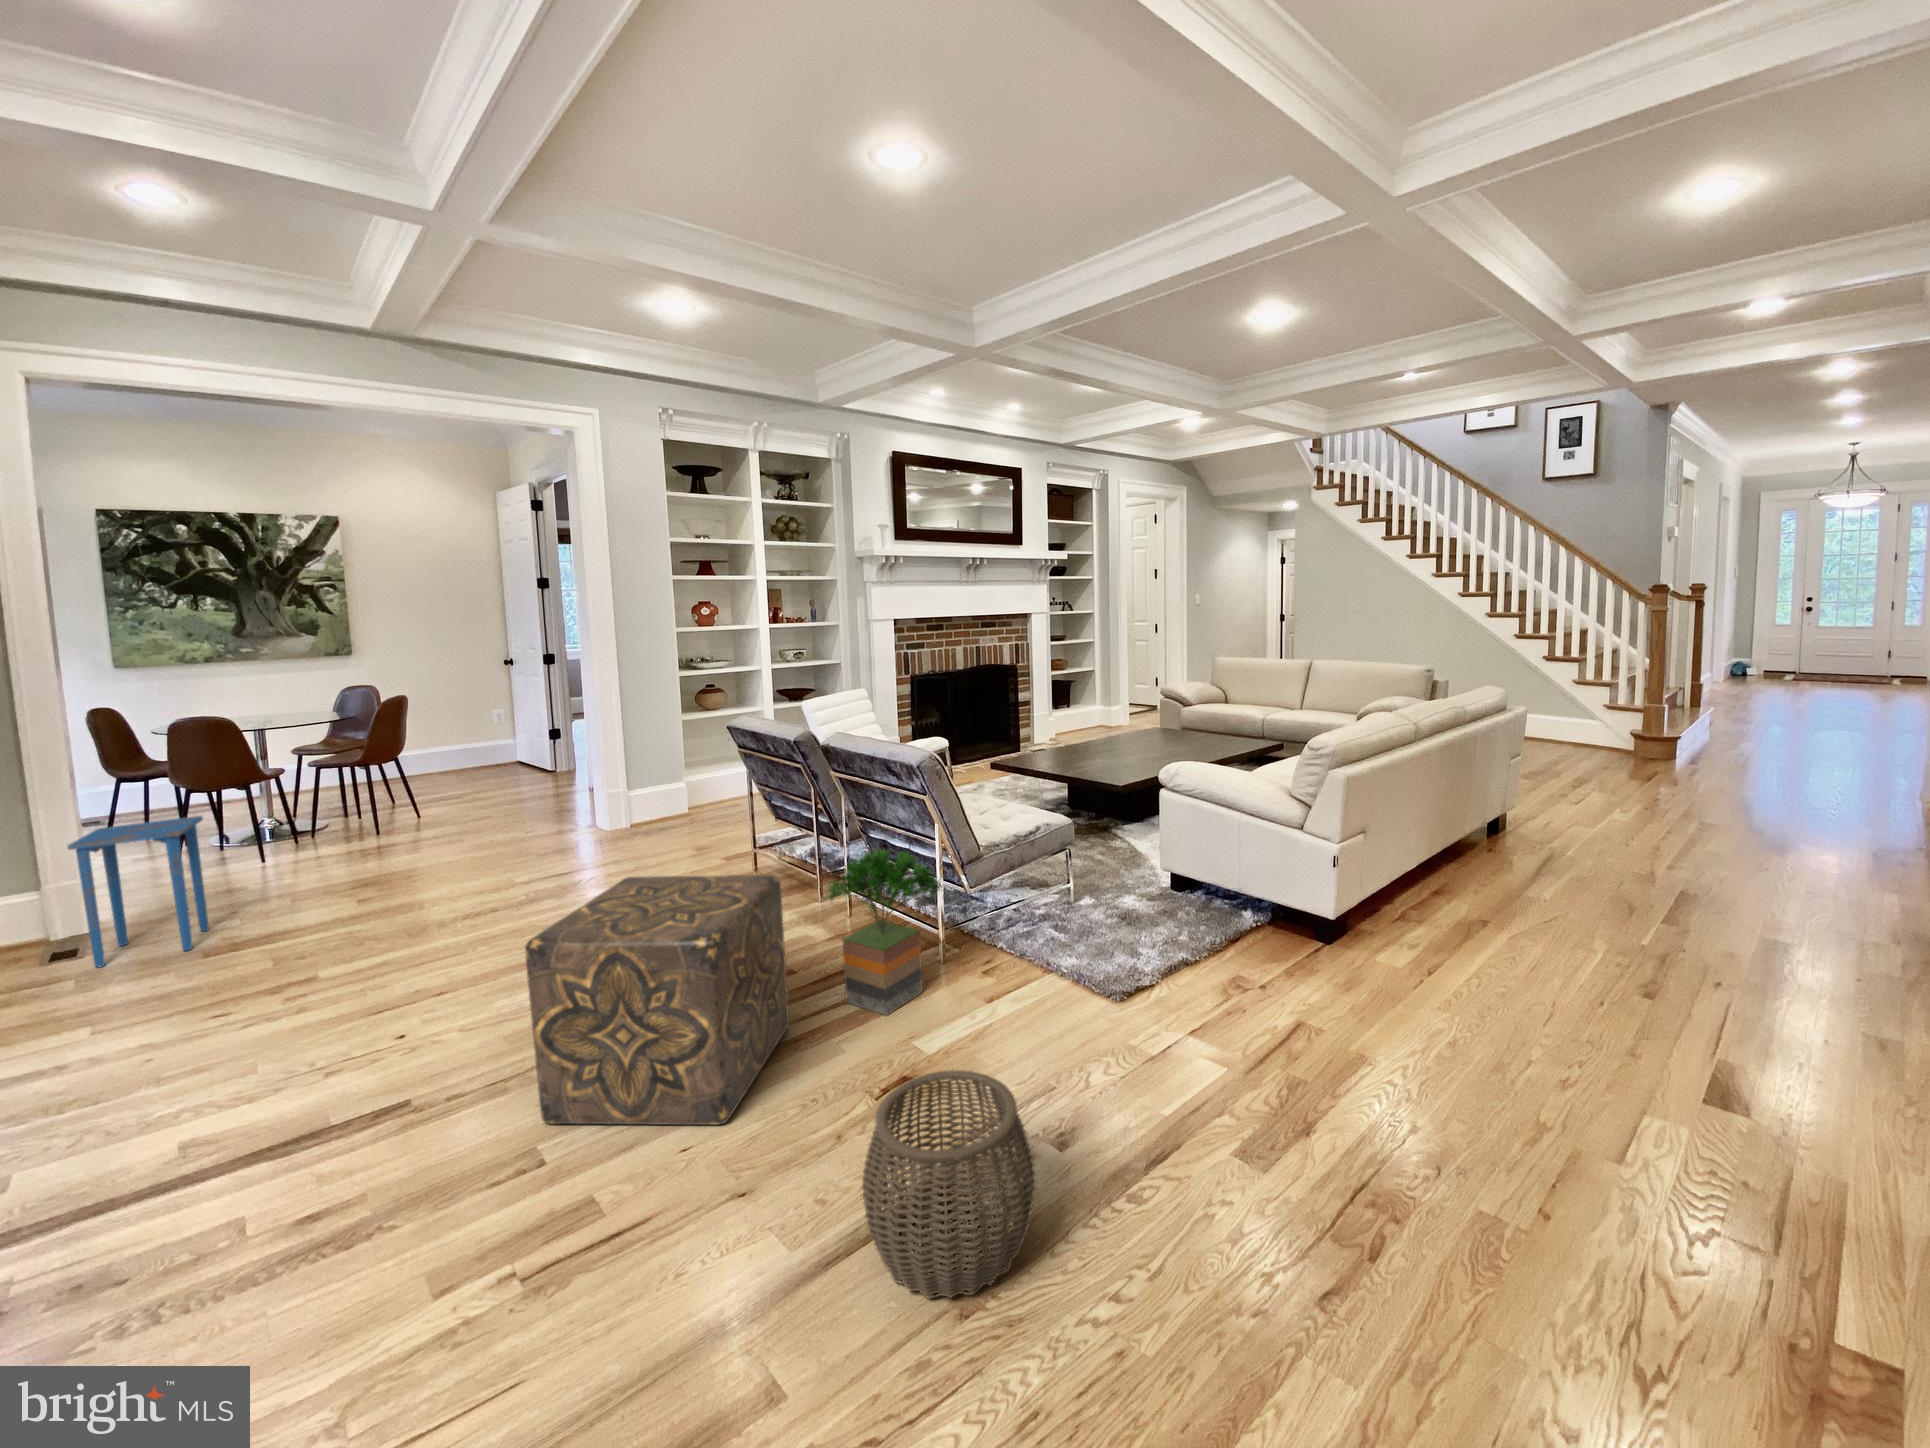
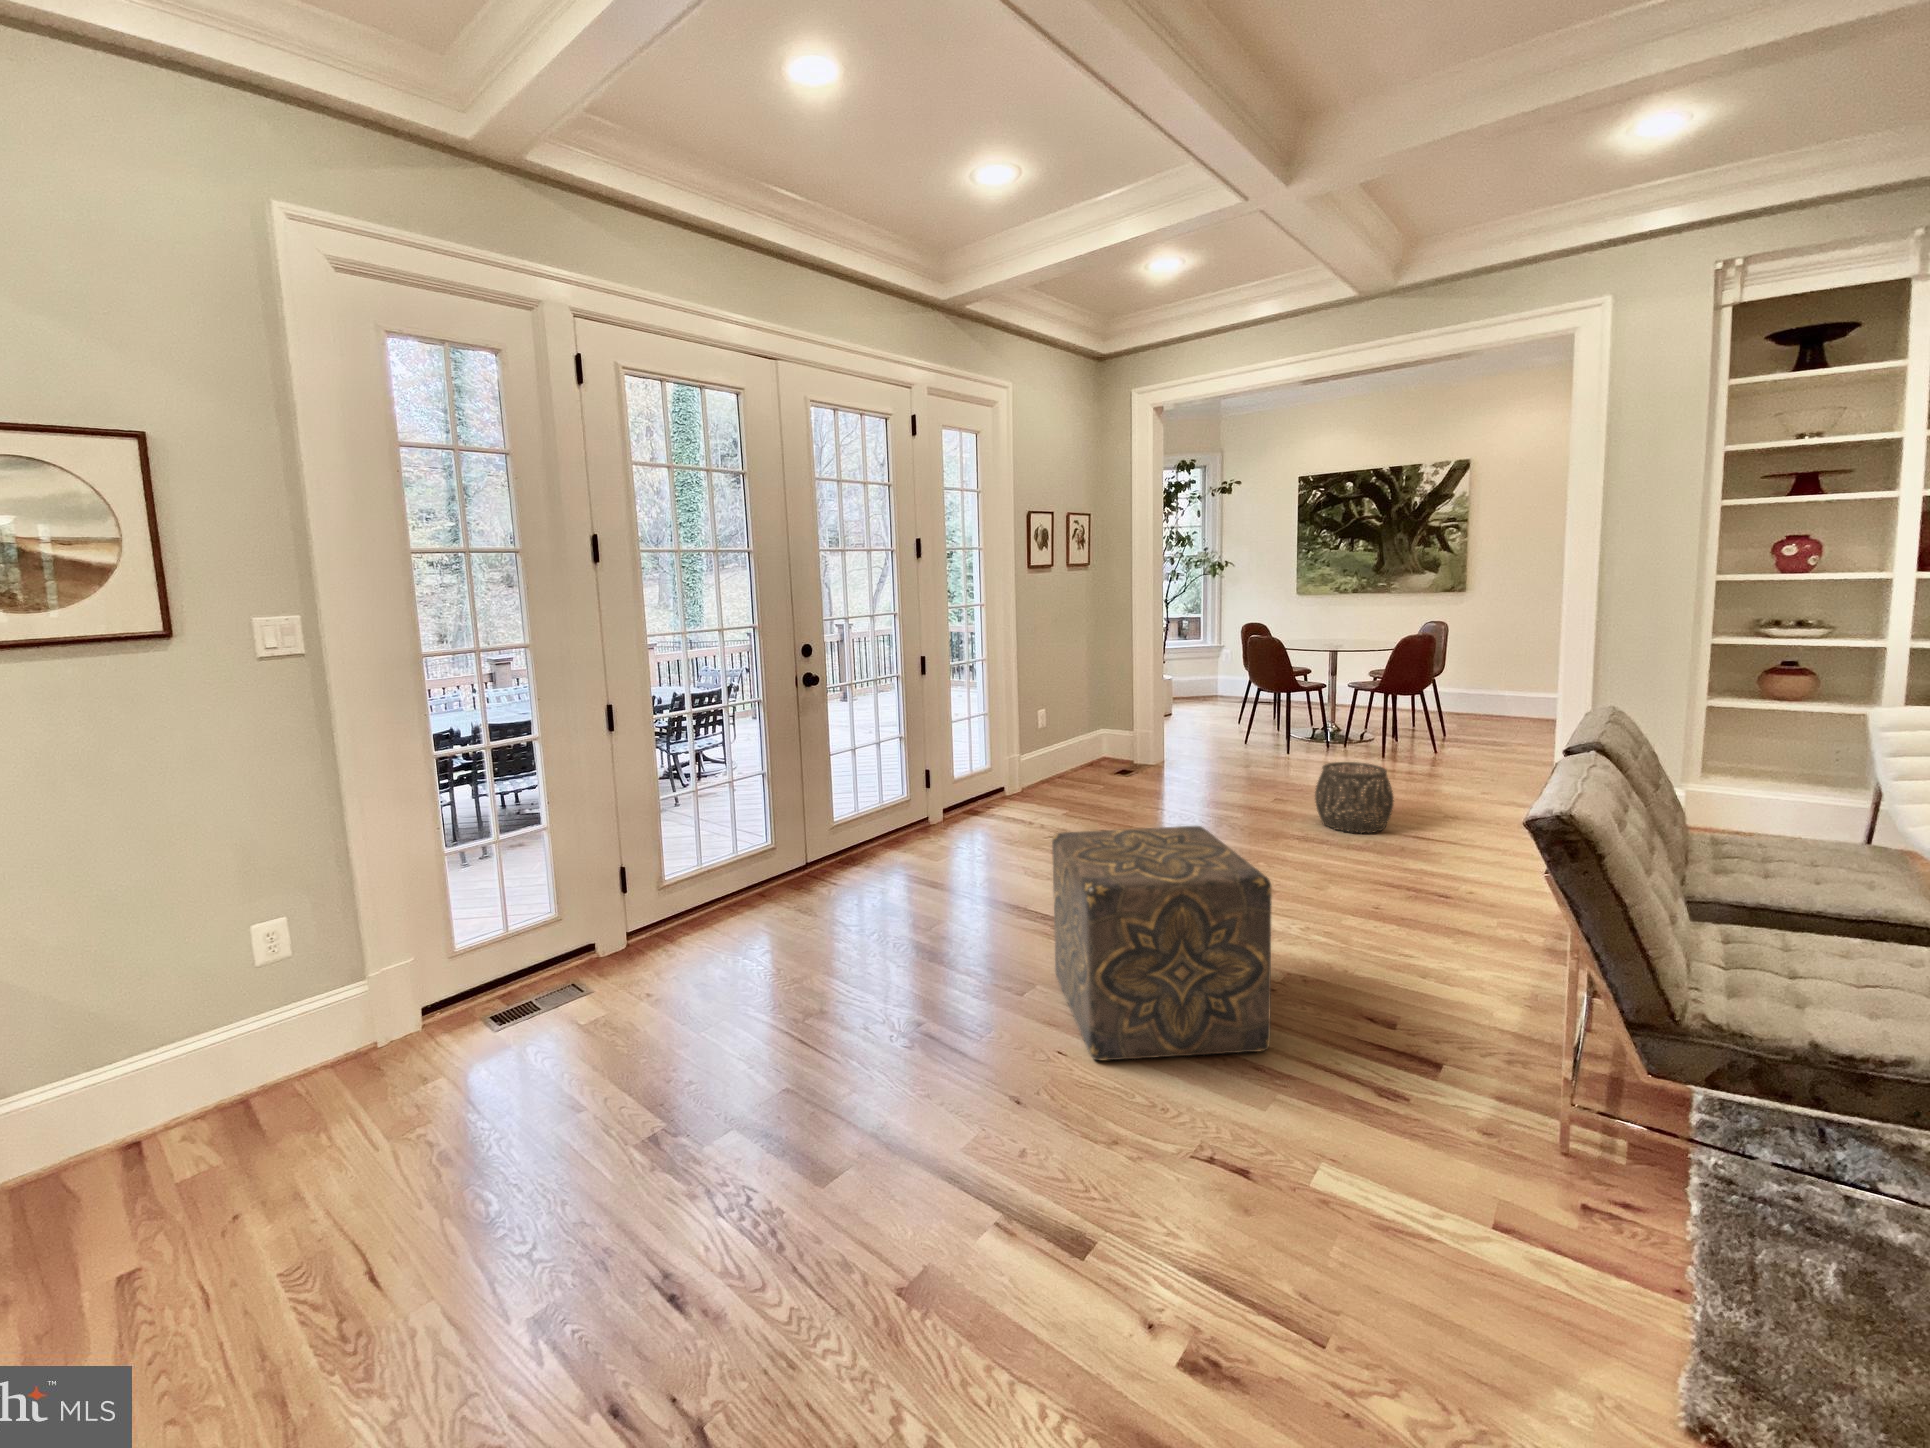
side table: present [68,816,209,967] -> none [1122,700,1195,791]
potted tree: present [827,850,942,1016] -> none [1331,904,1501,1144]
woven basket: present [862,1070,1036,1298] -> present [1315,762,1394,833]

